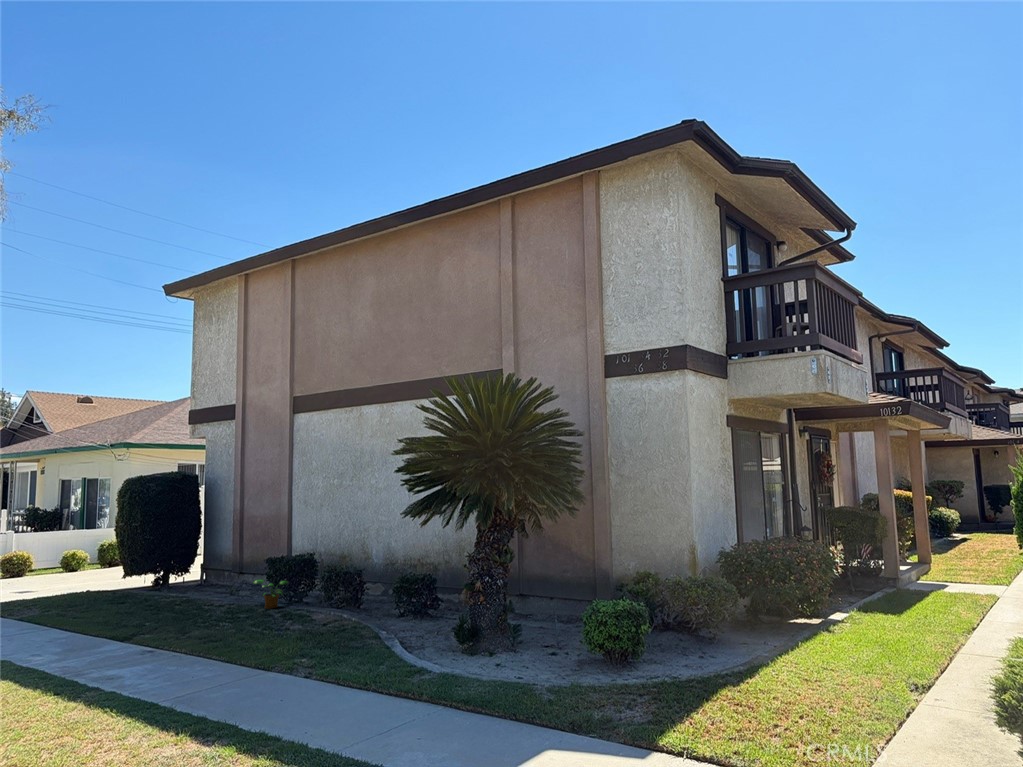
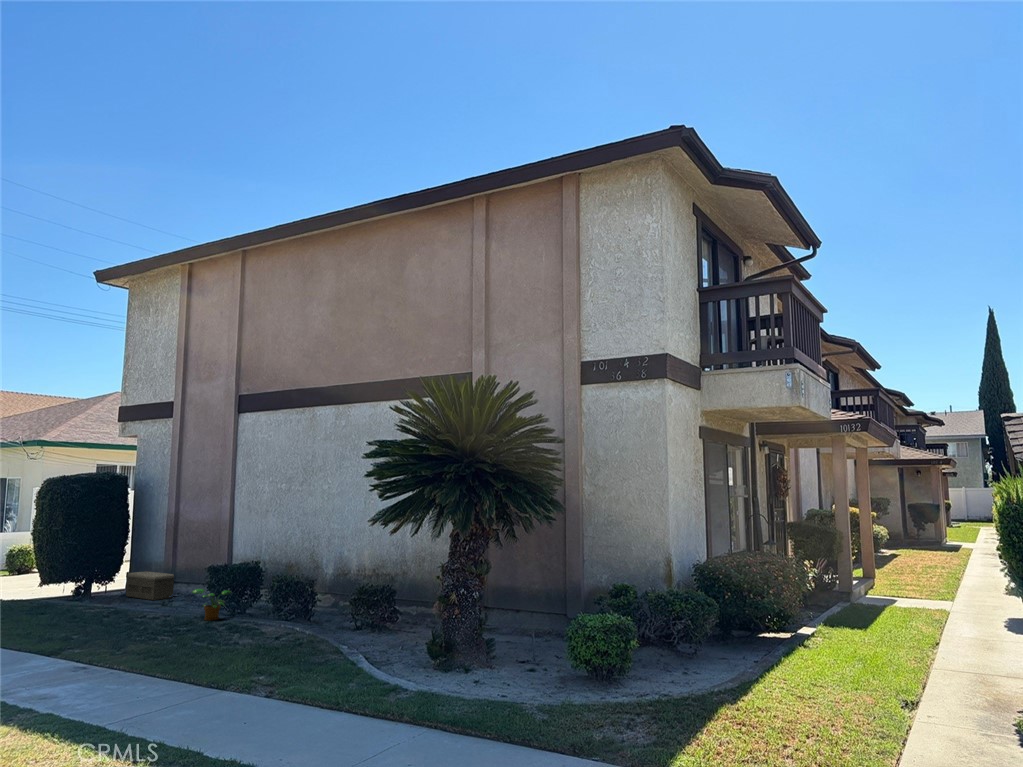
storage bench: none [199,563,241,591] -> present [126,571,174,601]

